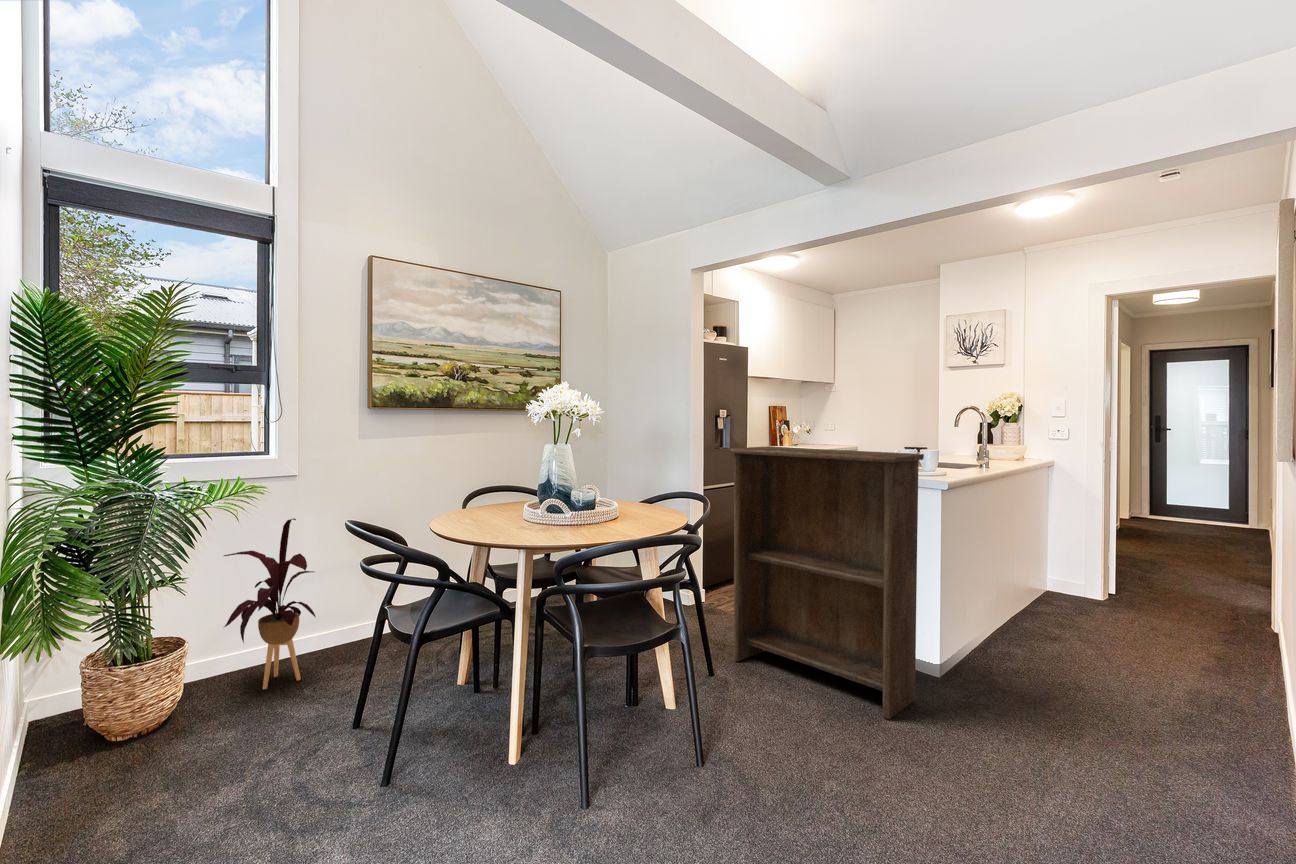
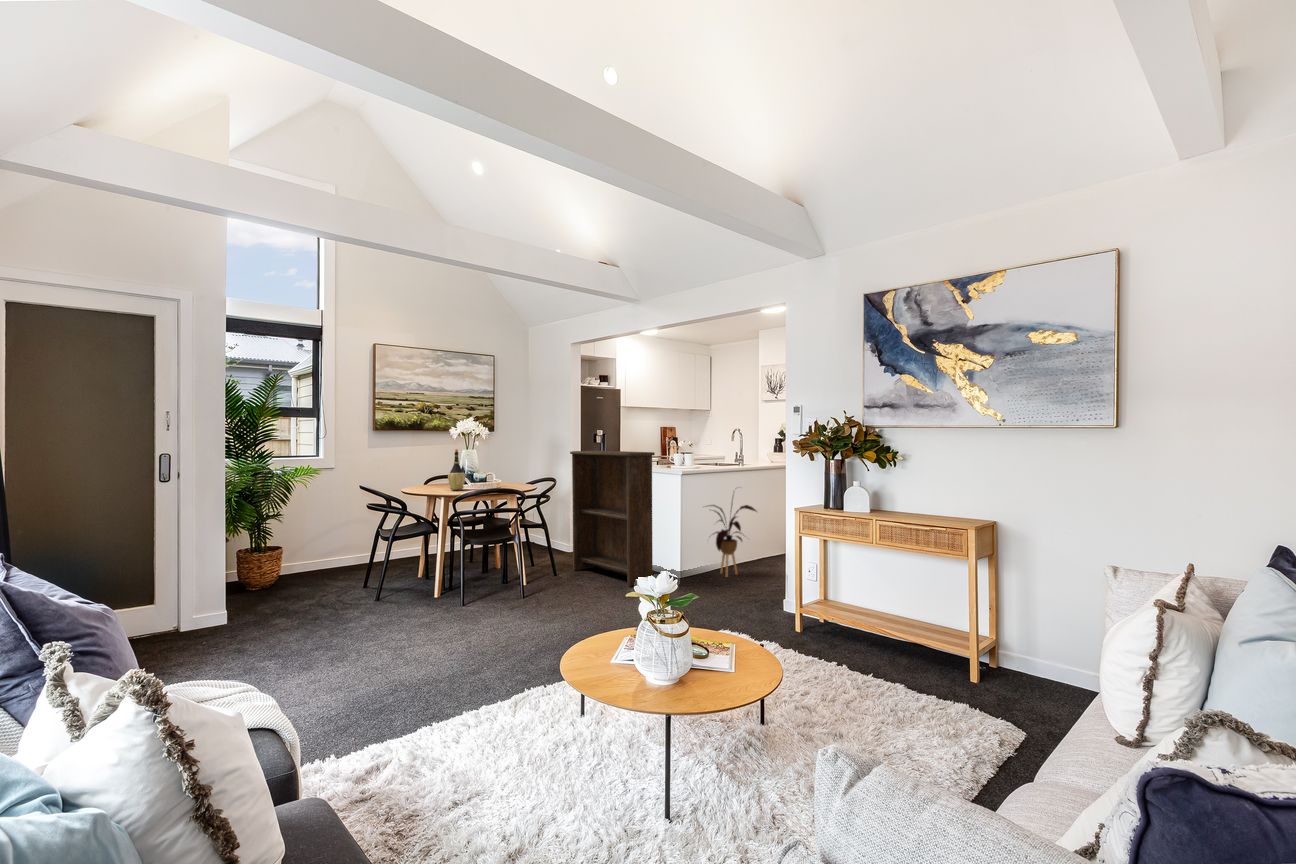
wine bottle: none [532,447,567,531] -> present [448,449,465,490]
house plant: present [224,518,316,689] -> present [710,505,756,577]

